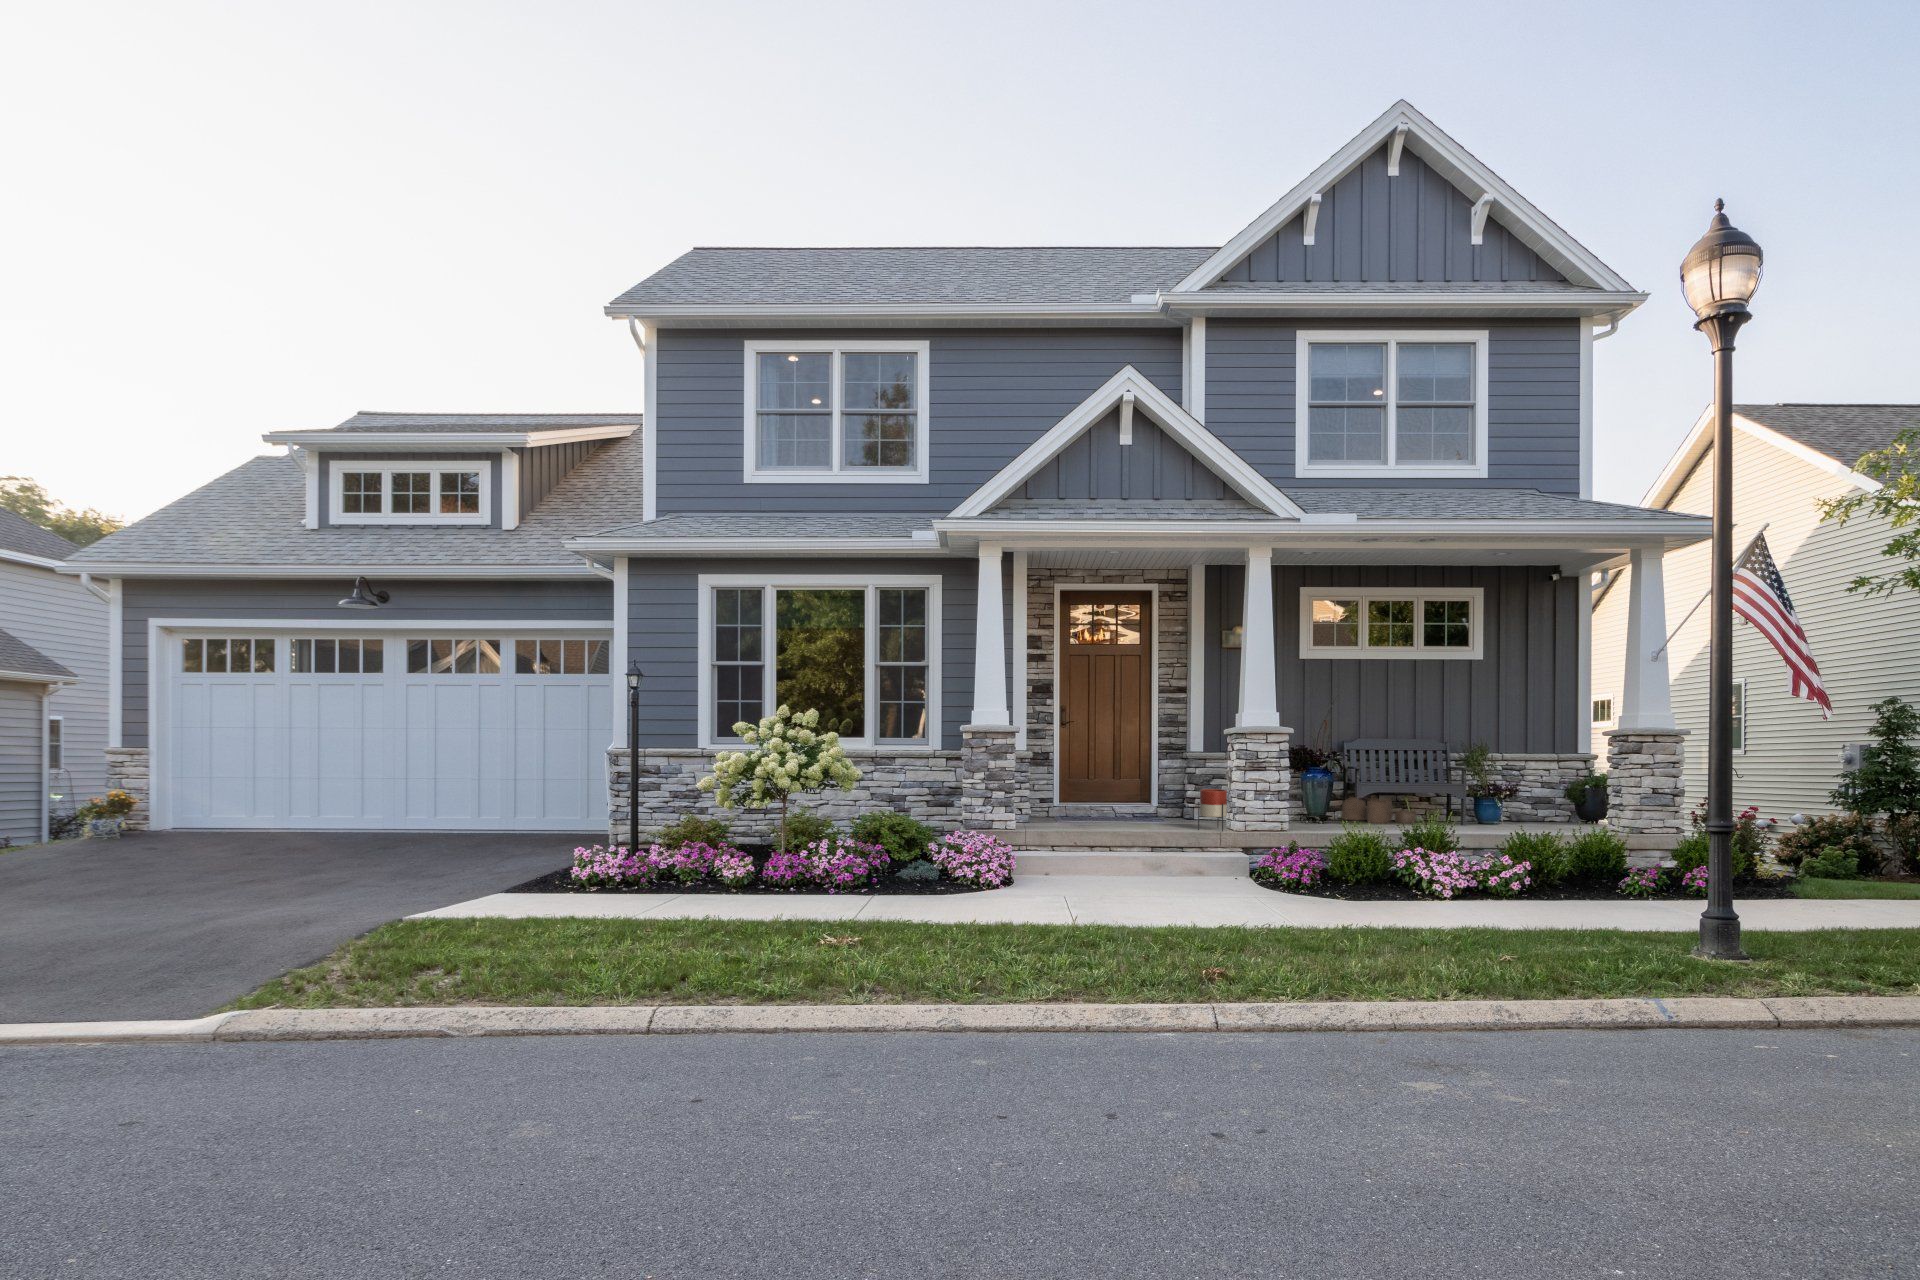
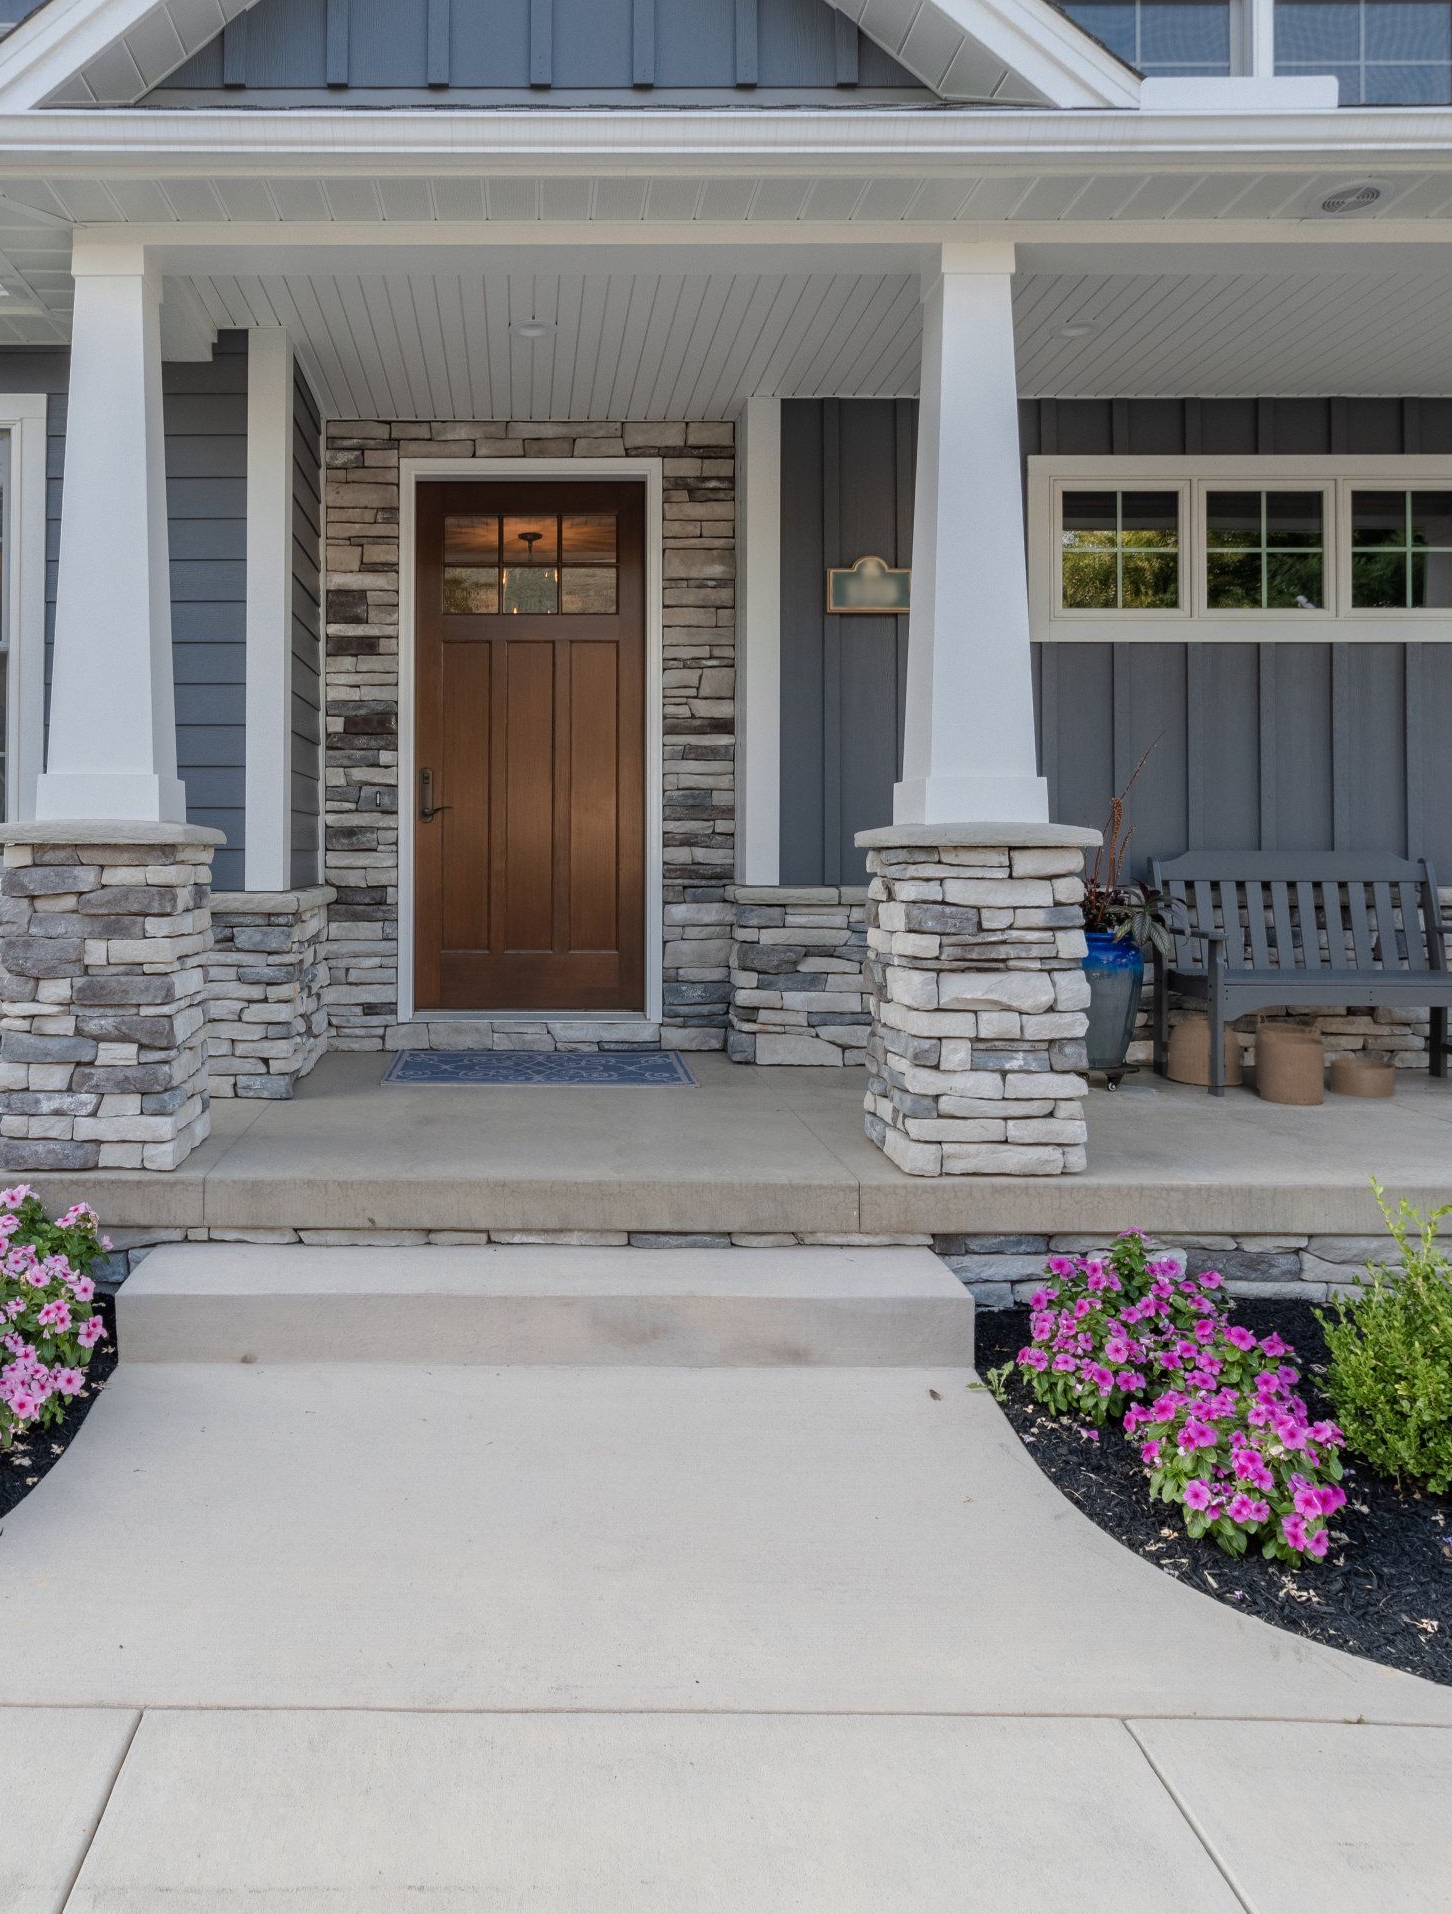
planter: present [1198,789,1227,831] -> none [782,1024,876,1177]

